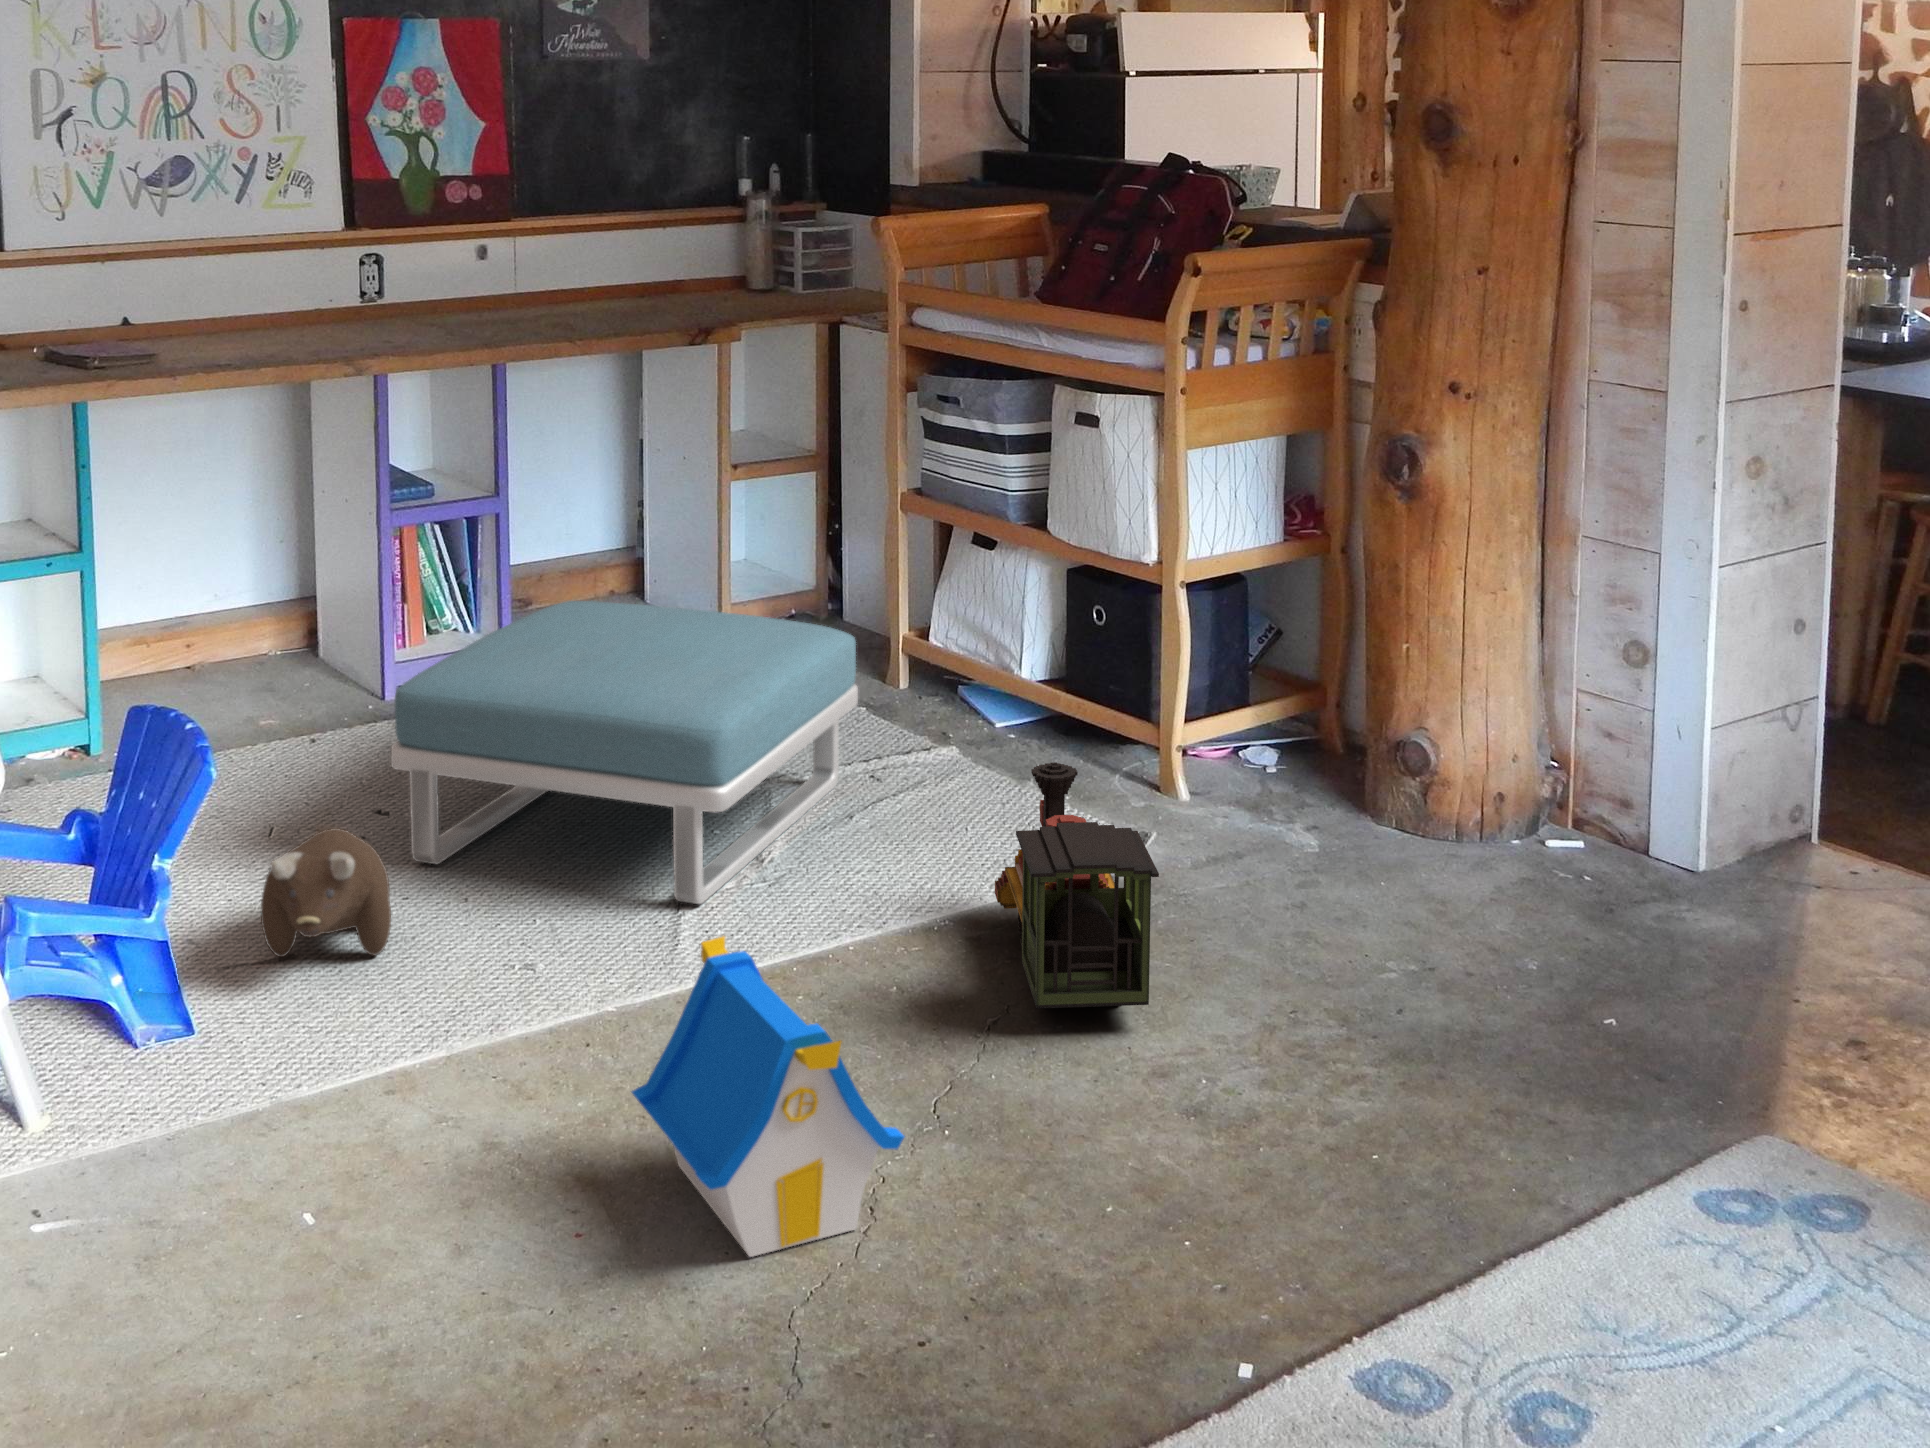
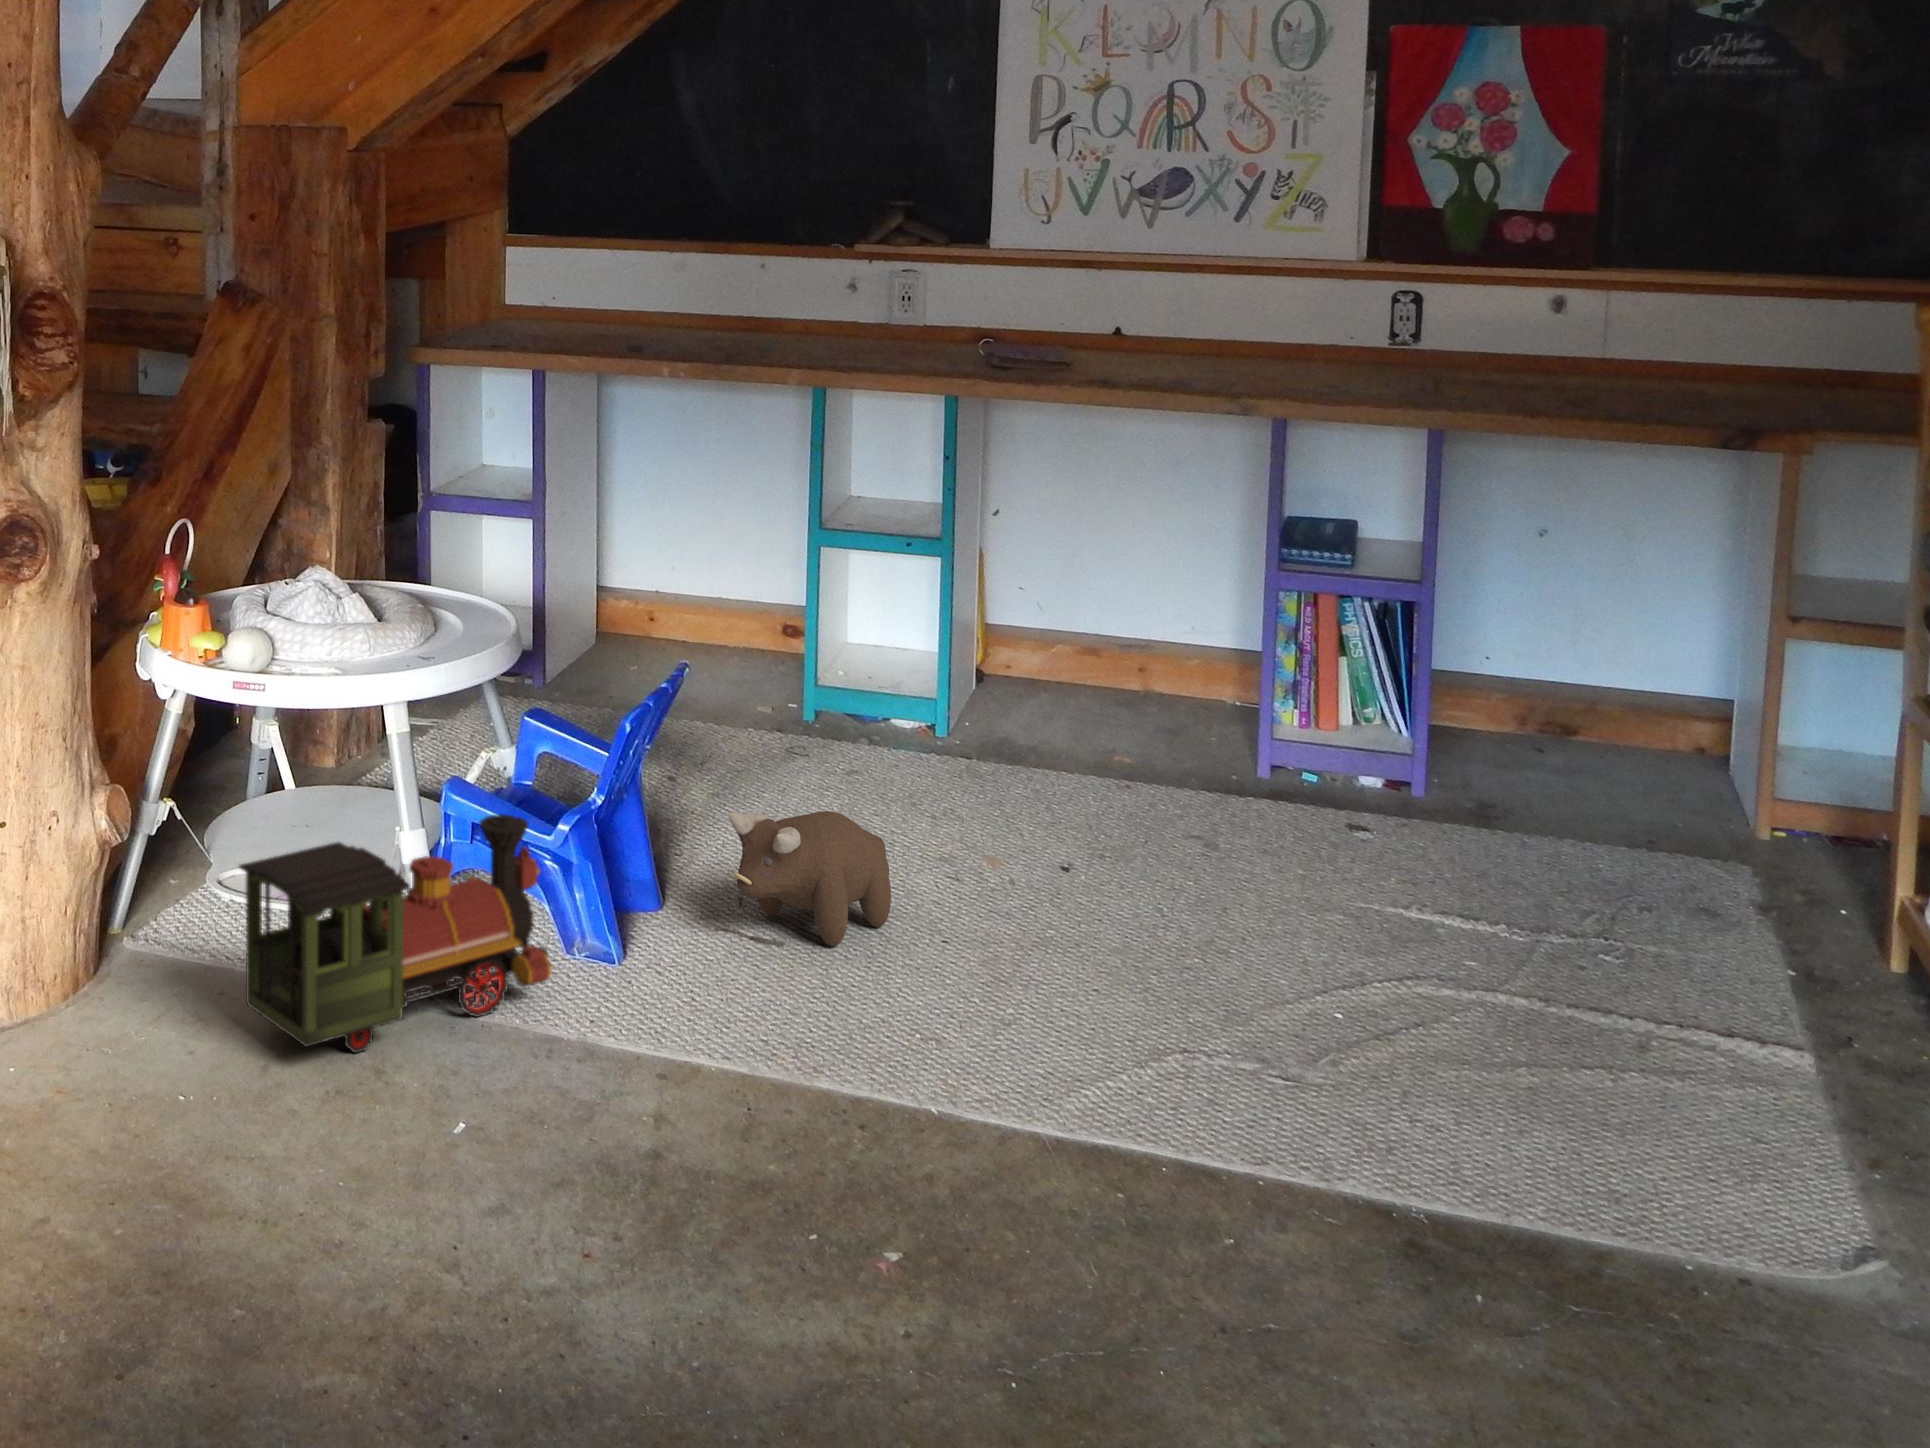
footstool: present [391,601,858,904] -> none [992,693,1584,1039]
toy train: present [995,762,1159,1009] -> present [239,814,551,1053]
toy house: present [632,936,904,1257] -> none [581,989,876,1333]

